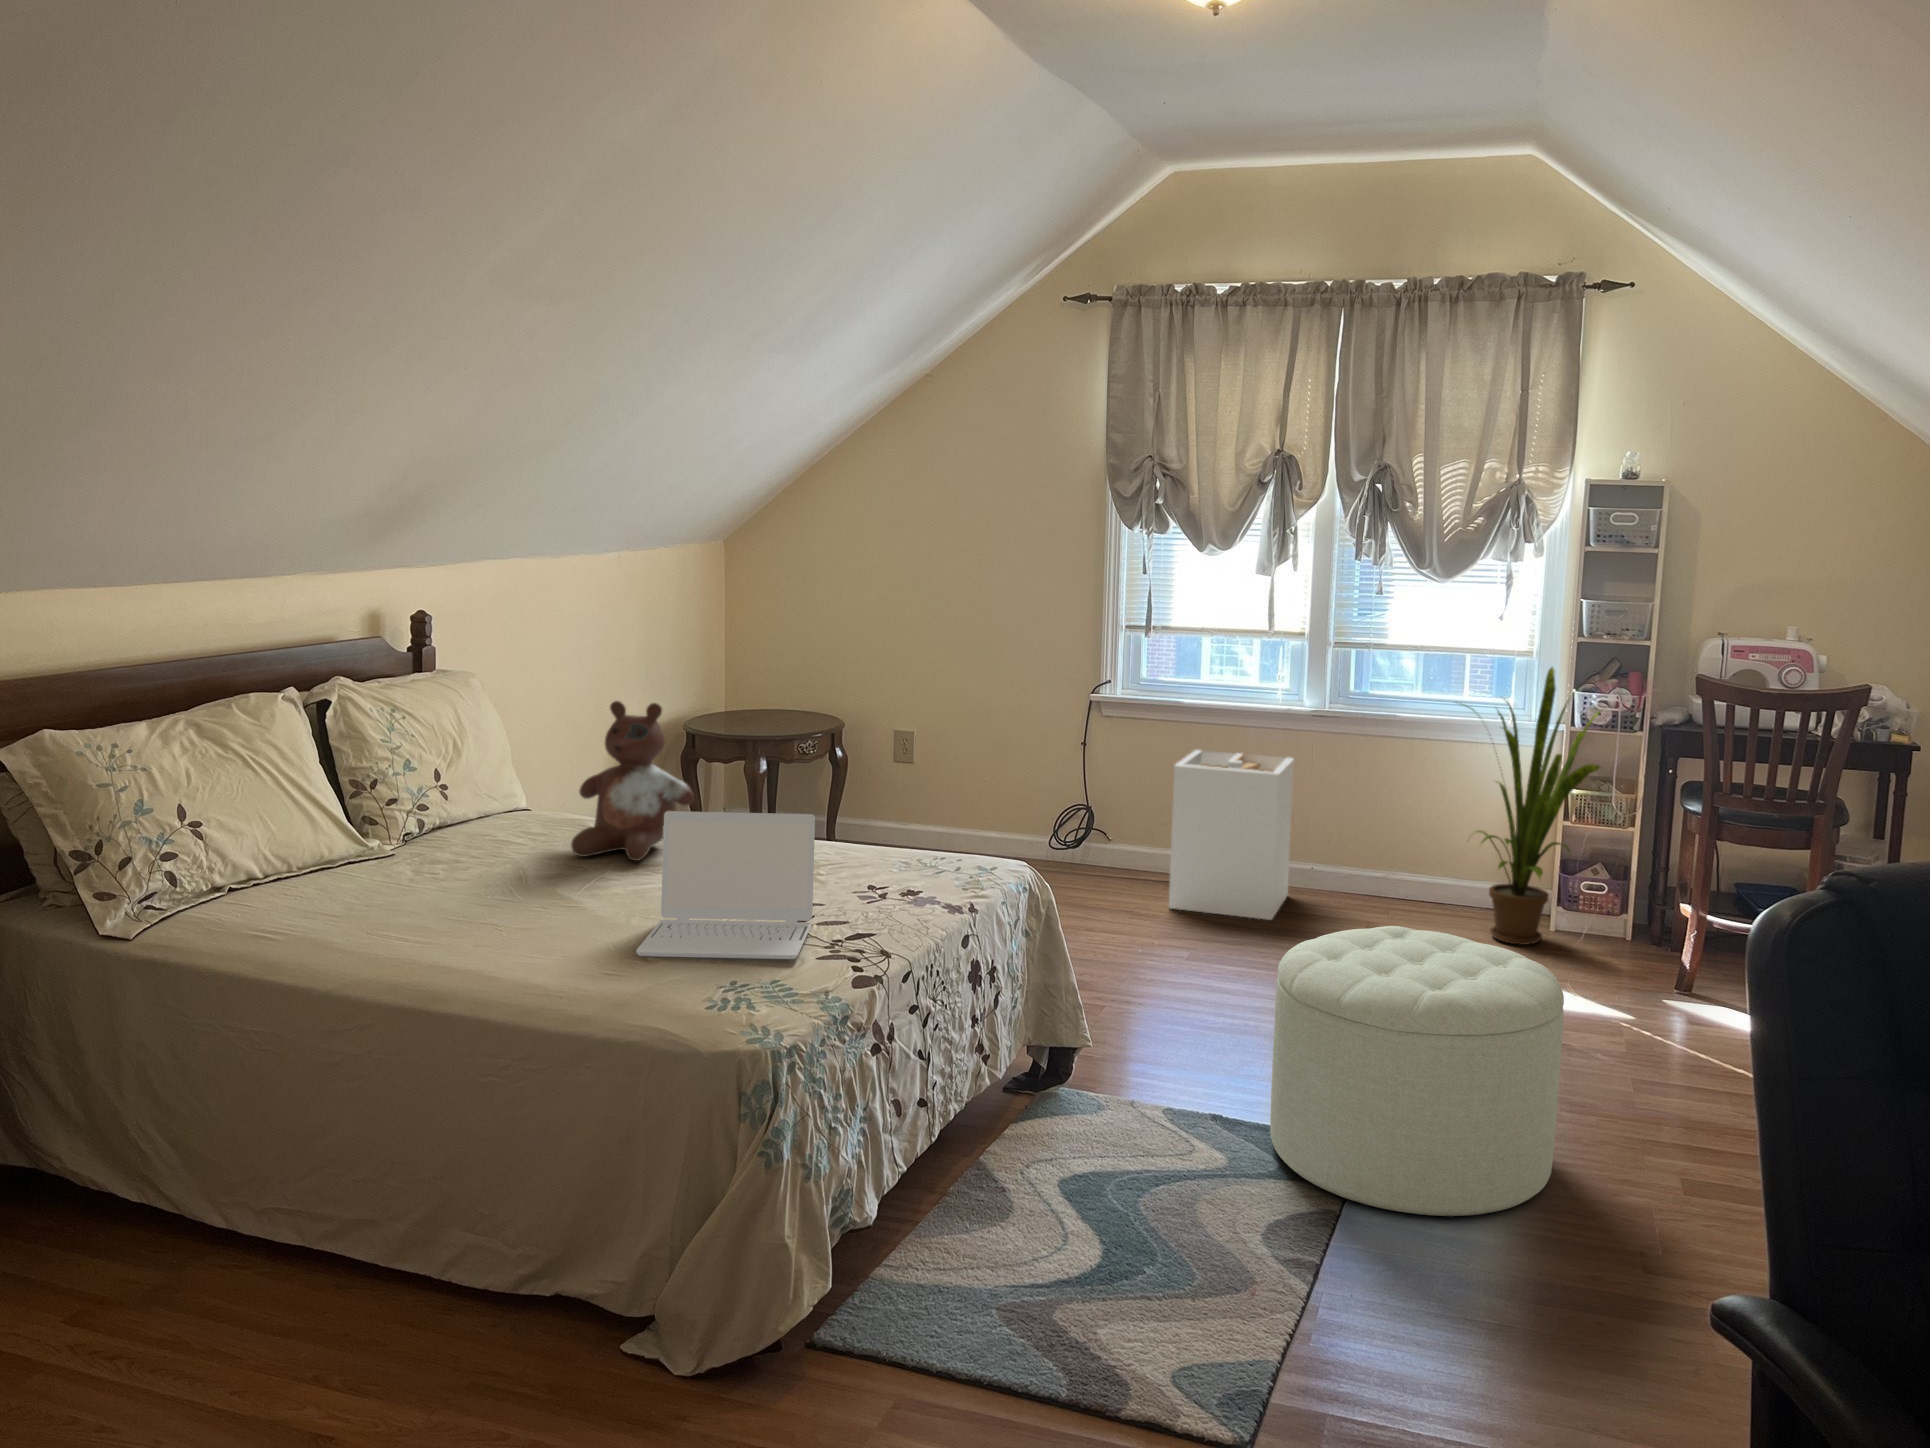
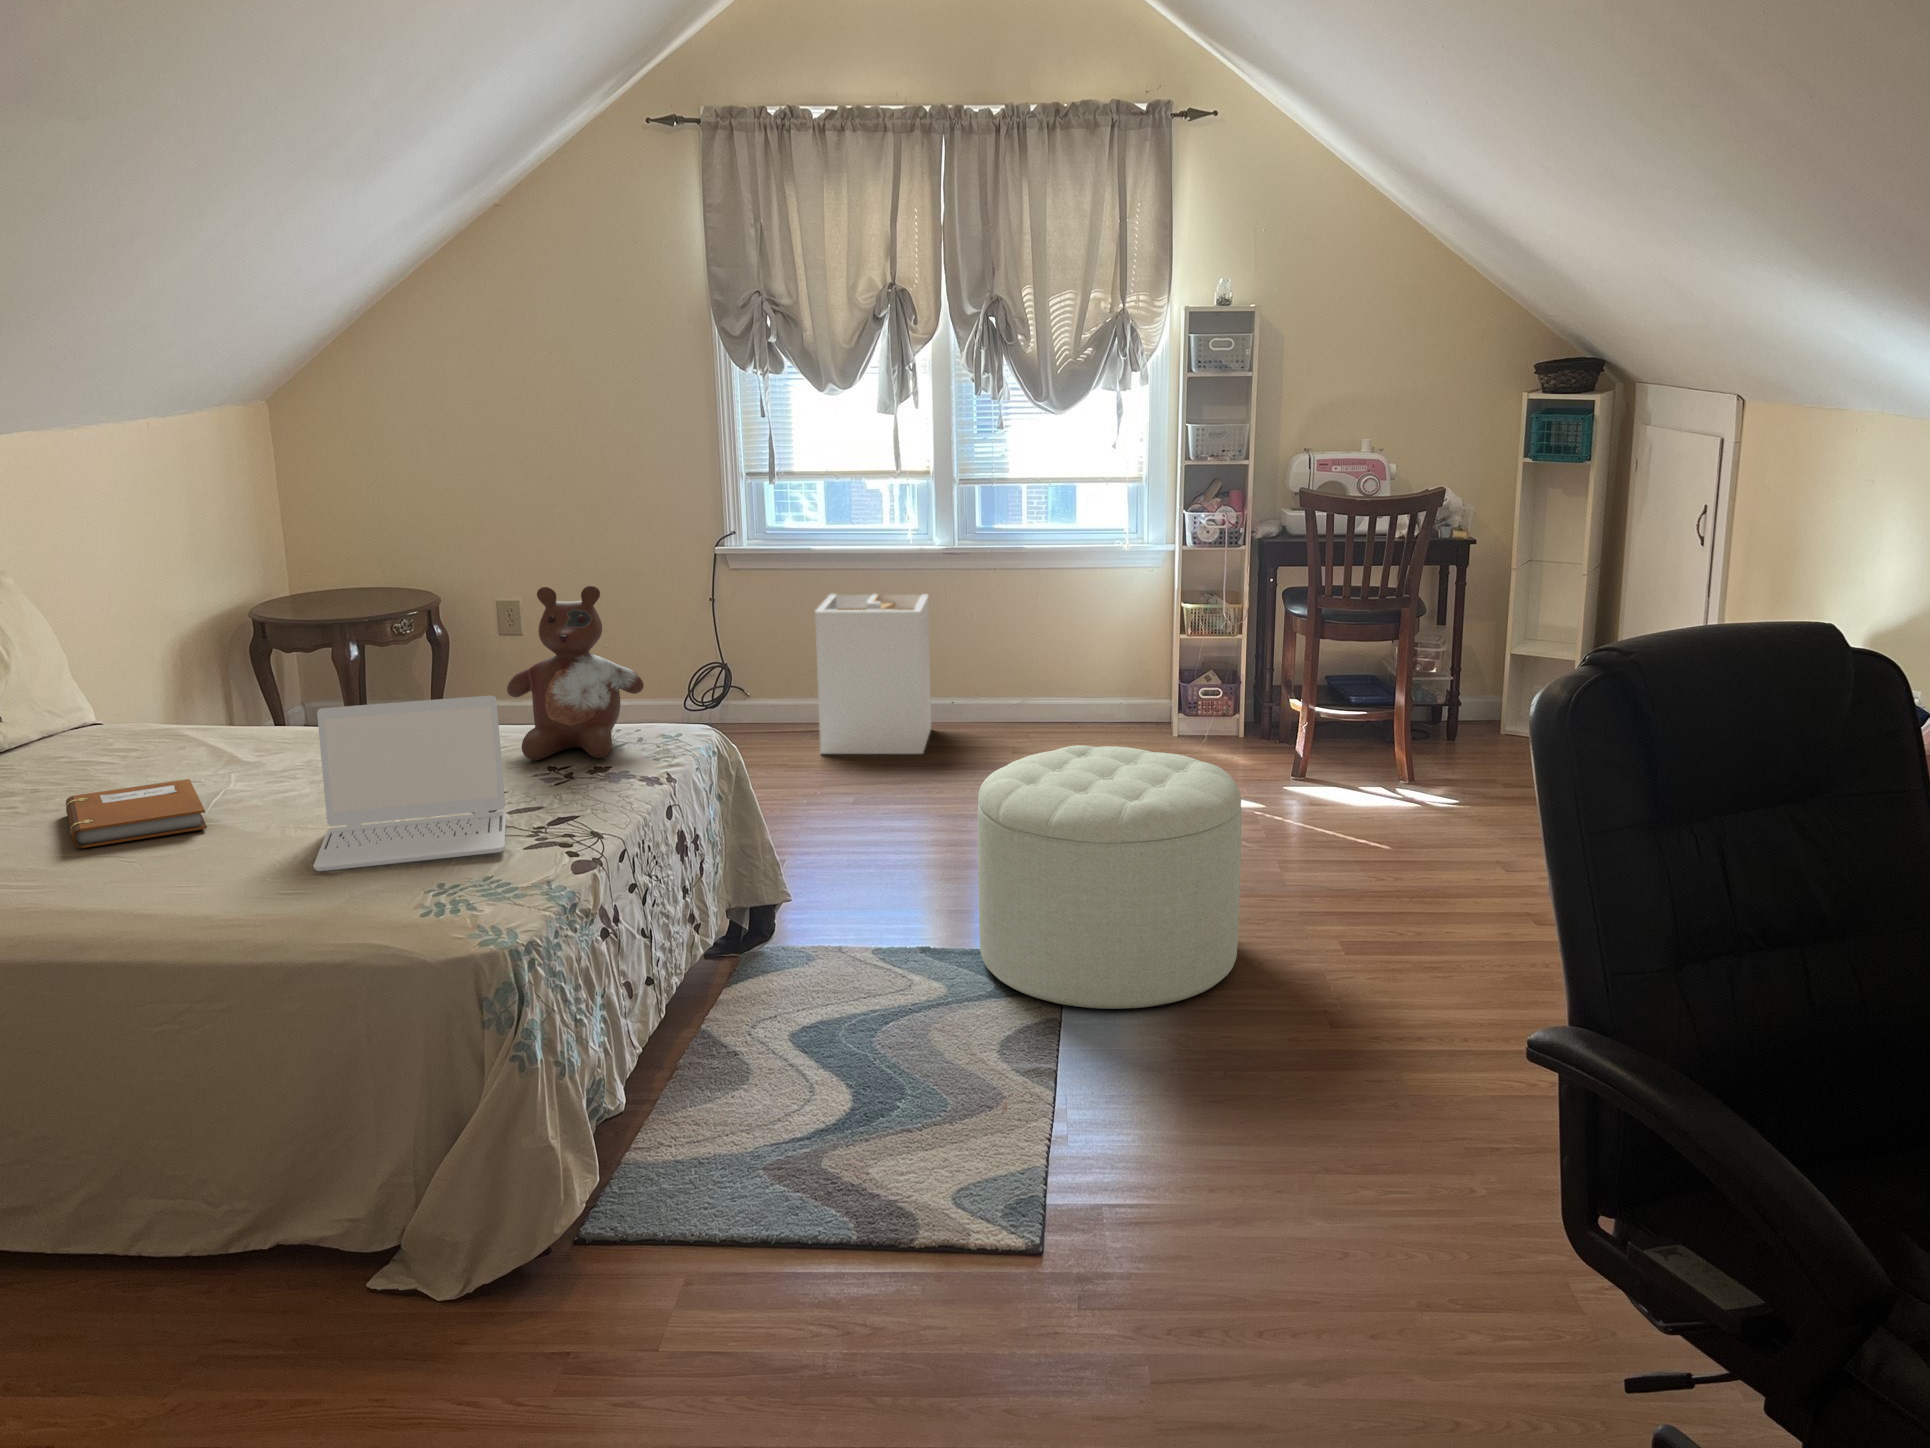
house plant: present [1464,667,1601,945] -> none [1076,488,1217,750]
stuffed bear: present [571,701,694,861] -> present [507,586,644,760]
notebook: none [462,863,568,912] -> present [66,779,207,848]

